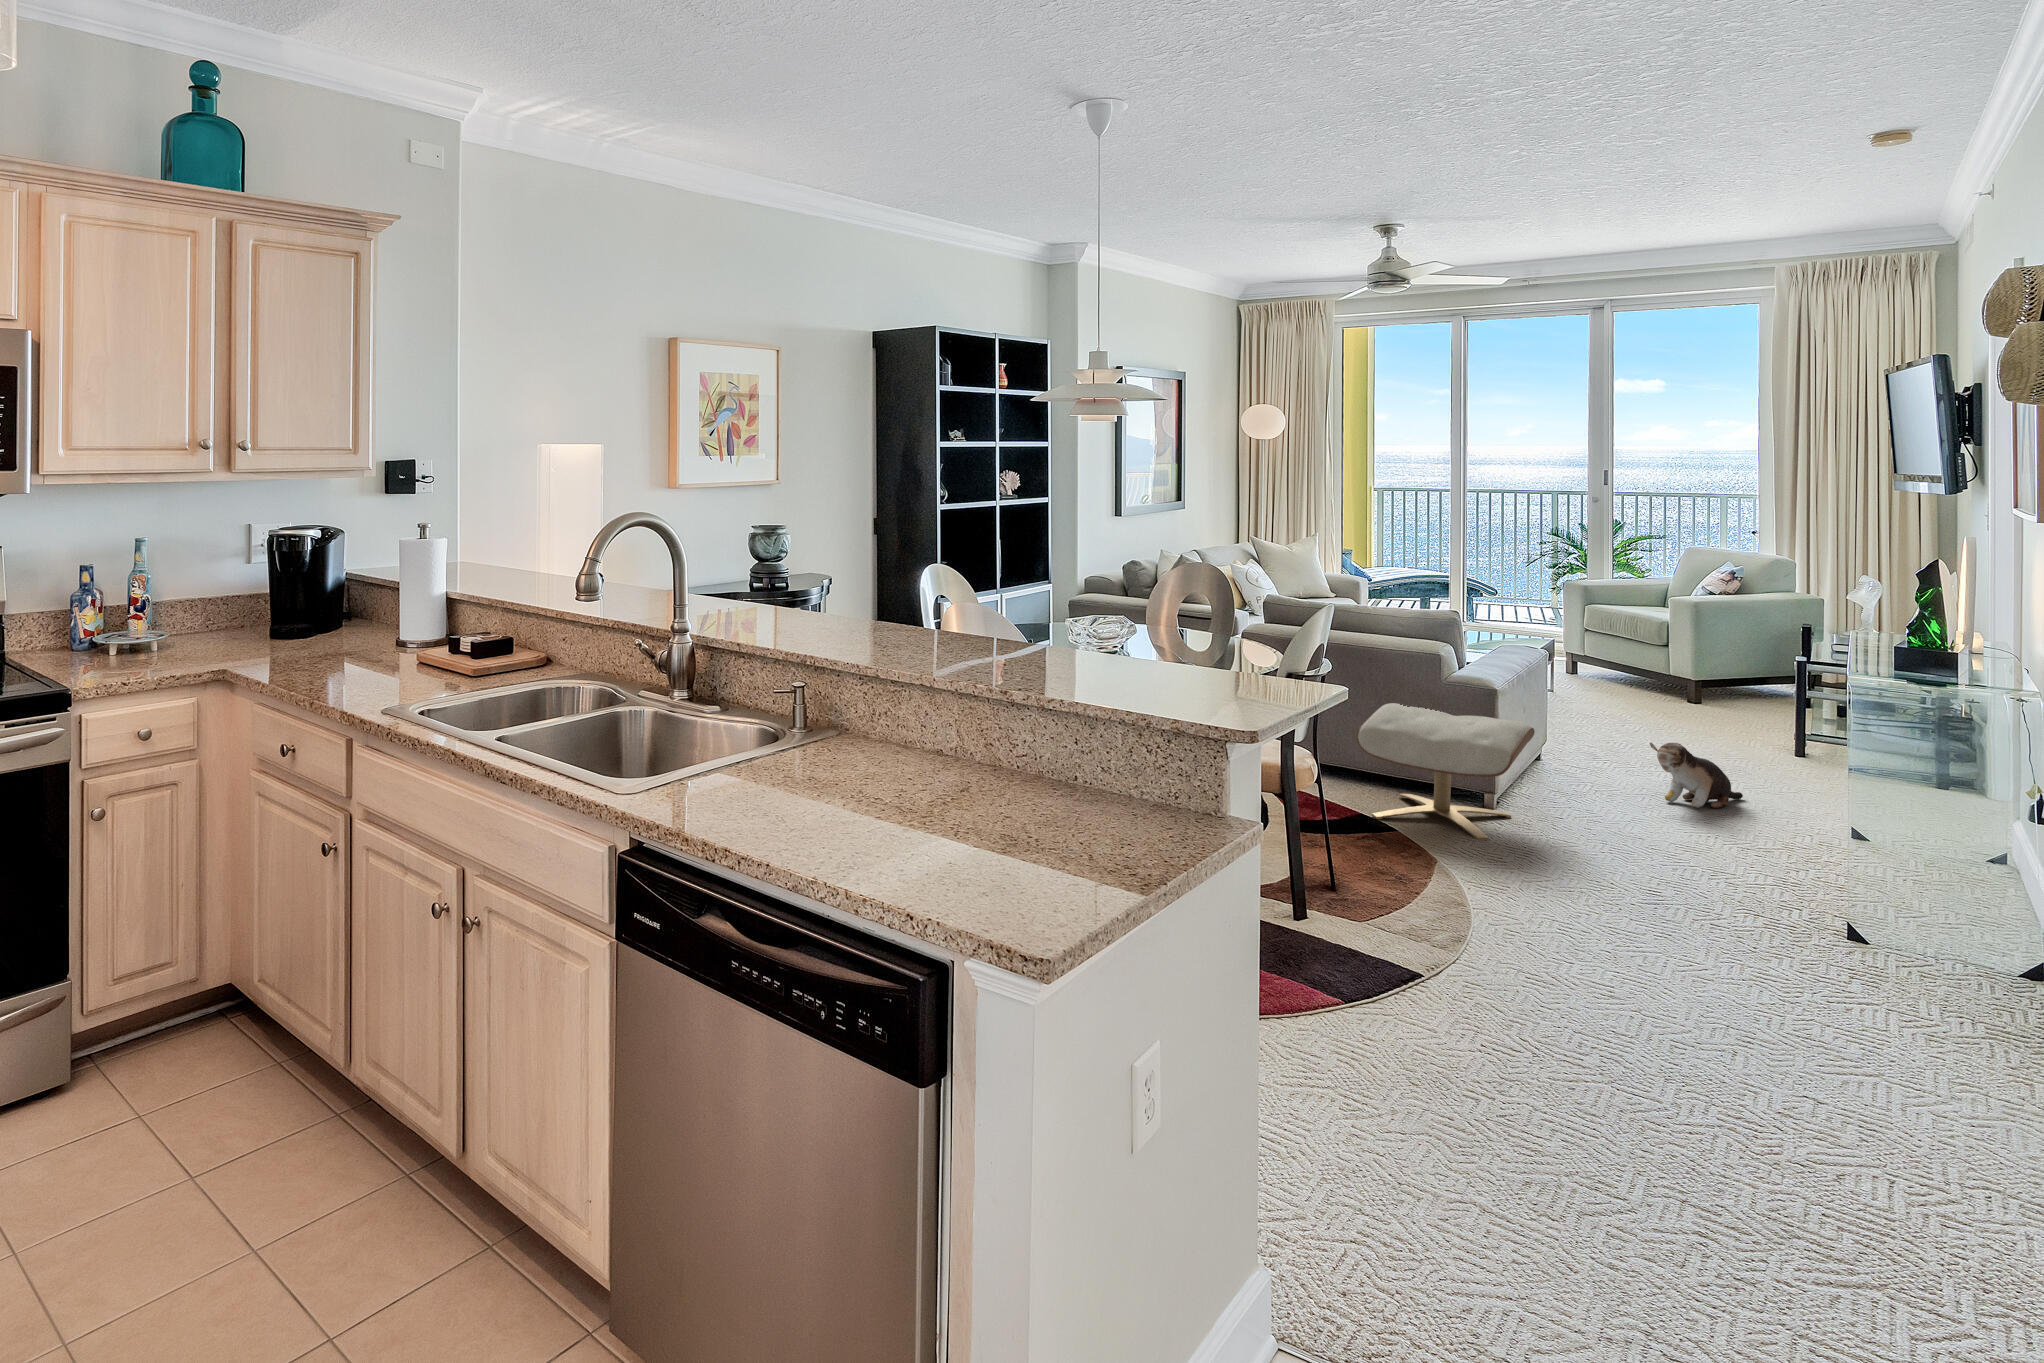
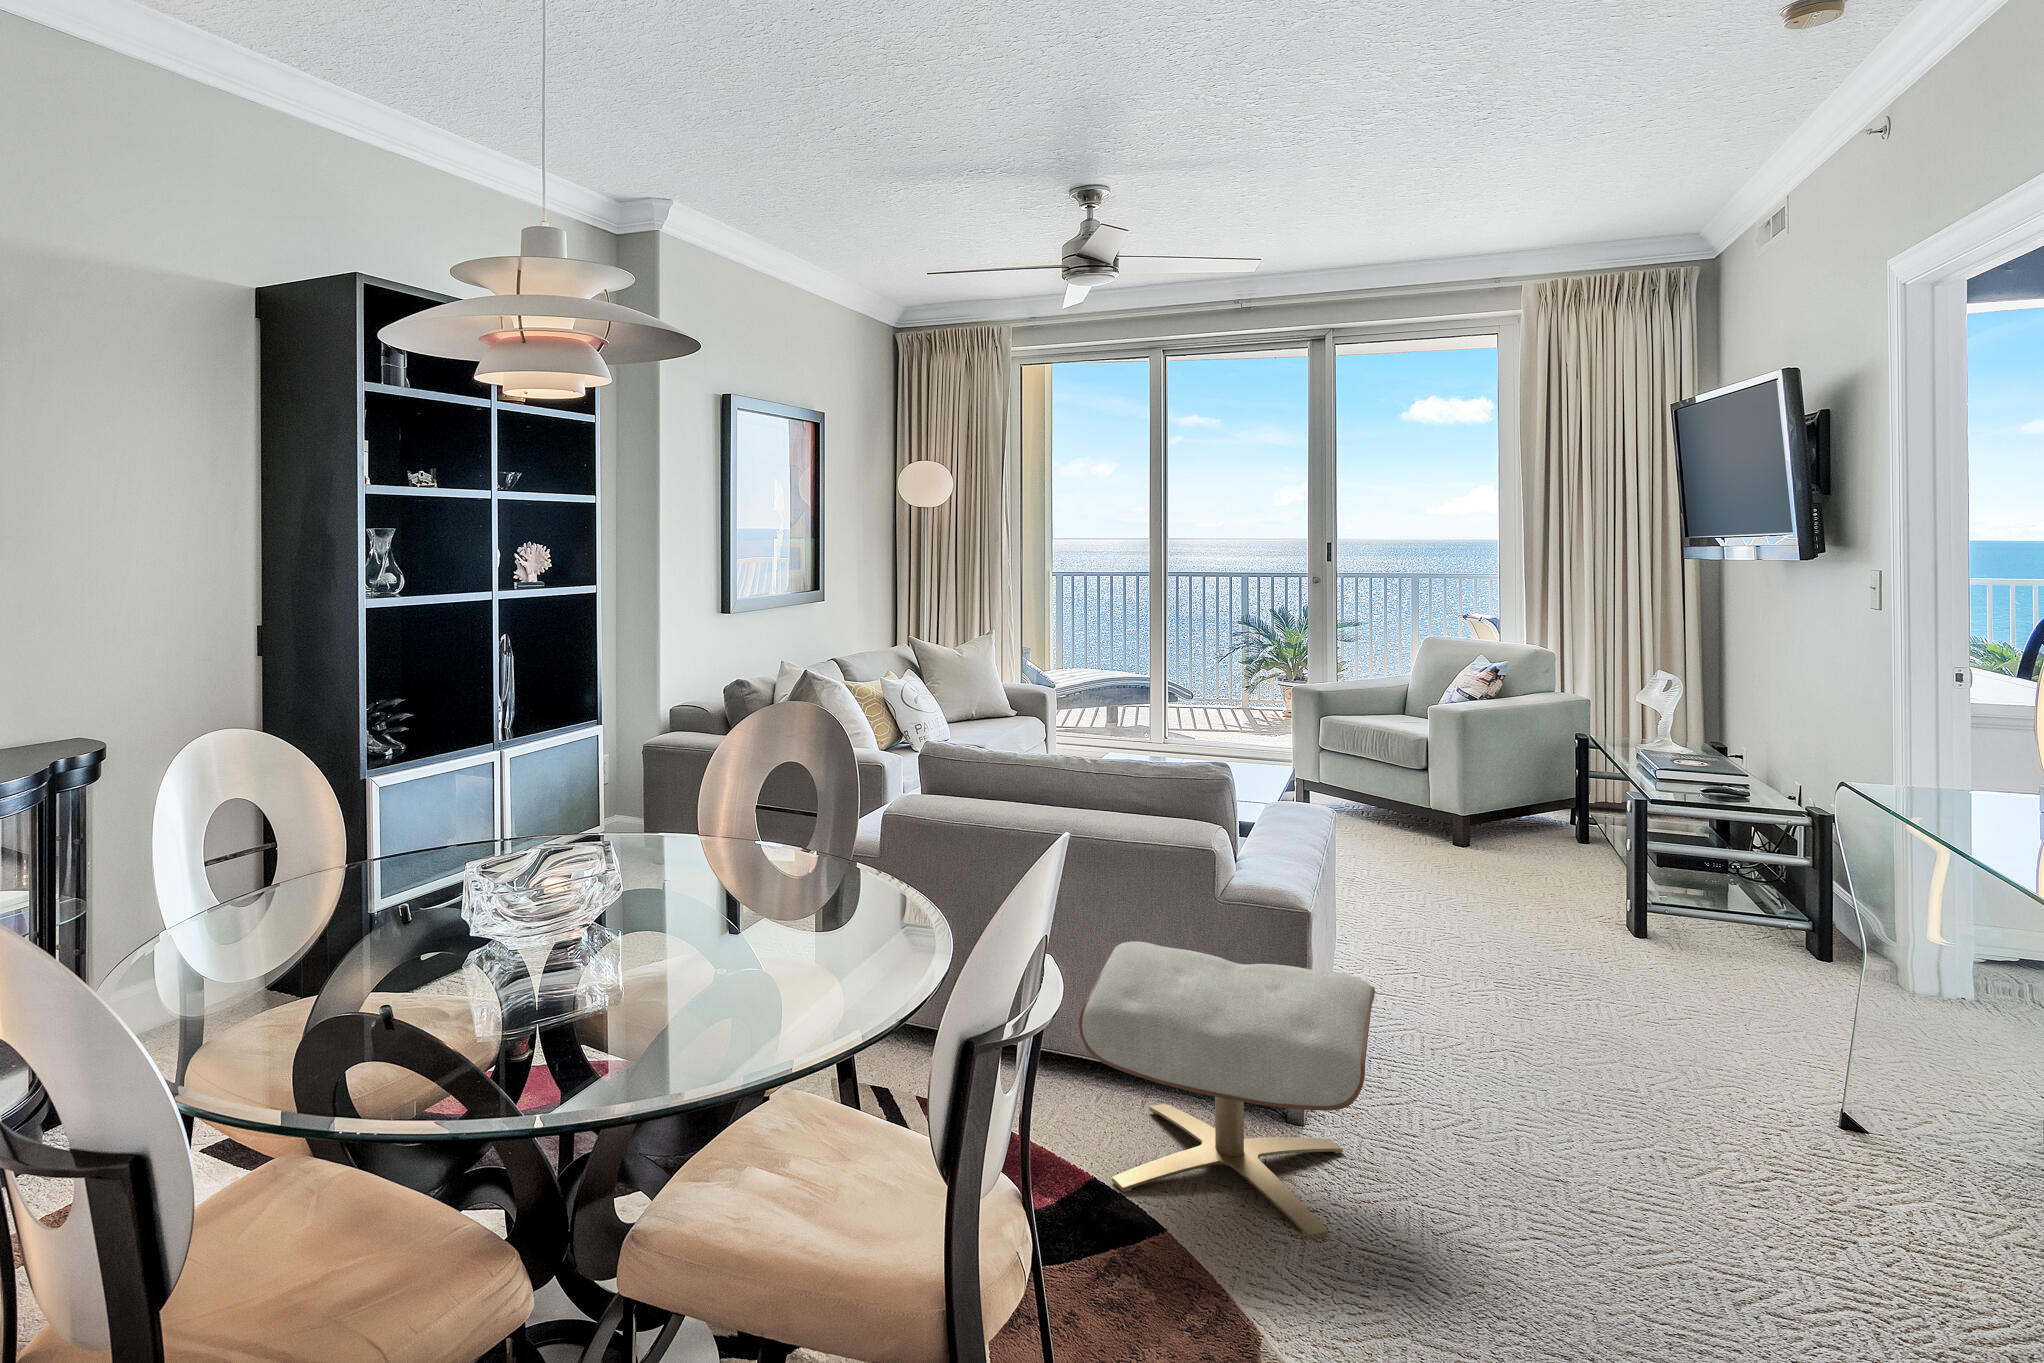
plush toy: present [1650,743,1743,808] -> none [1522,974,1644,1084]

